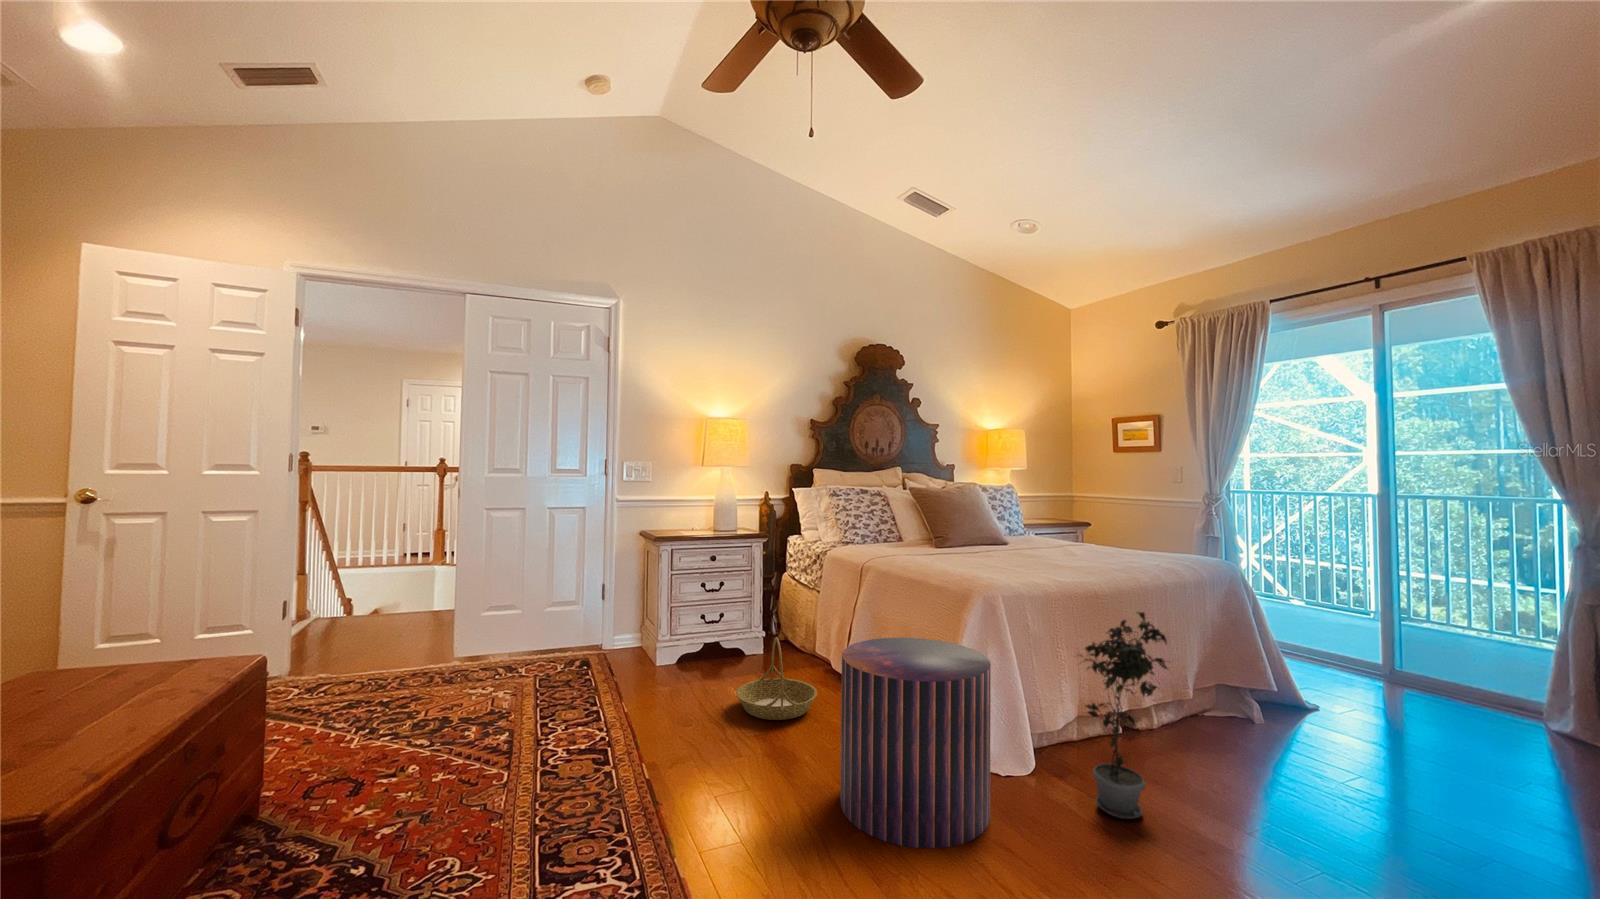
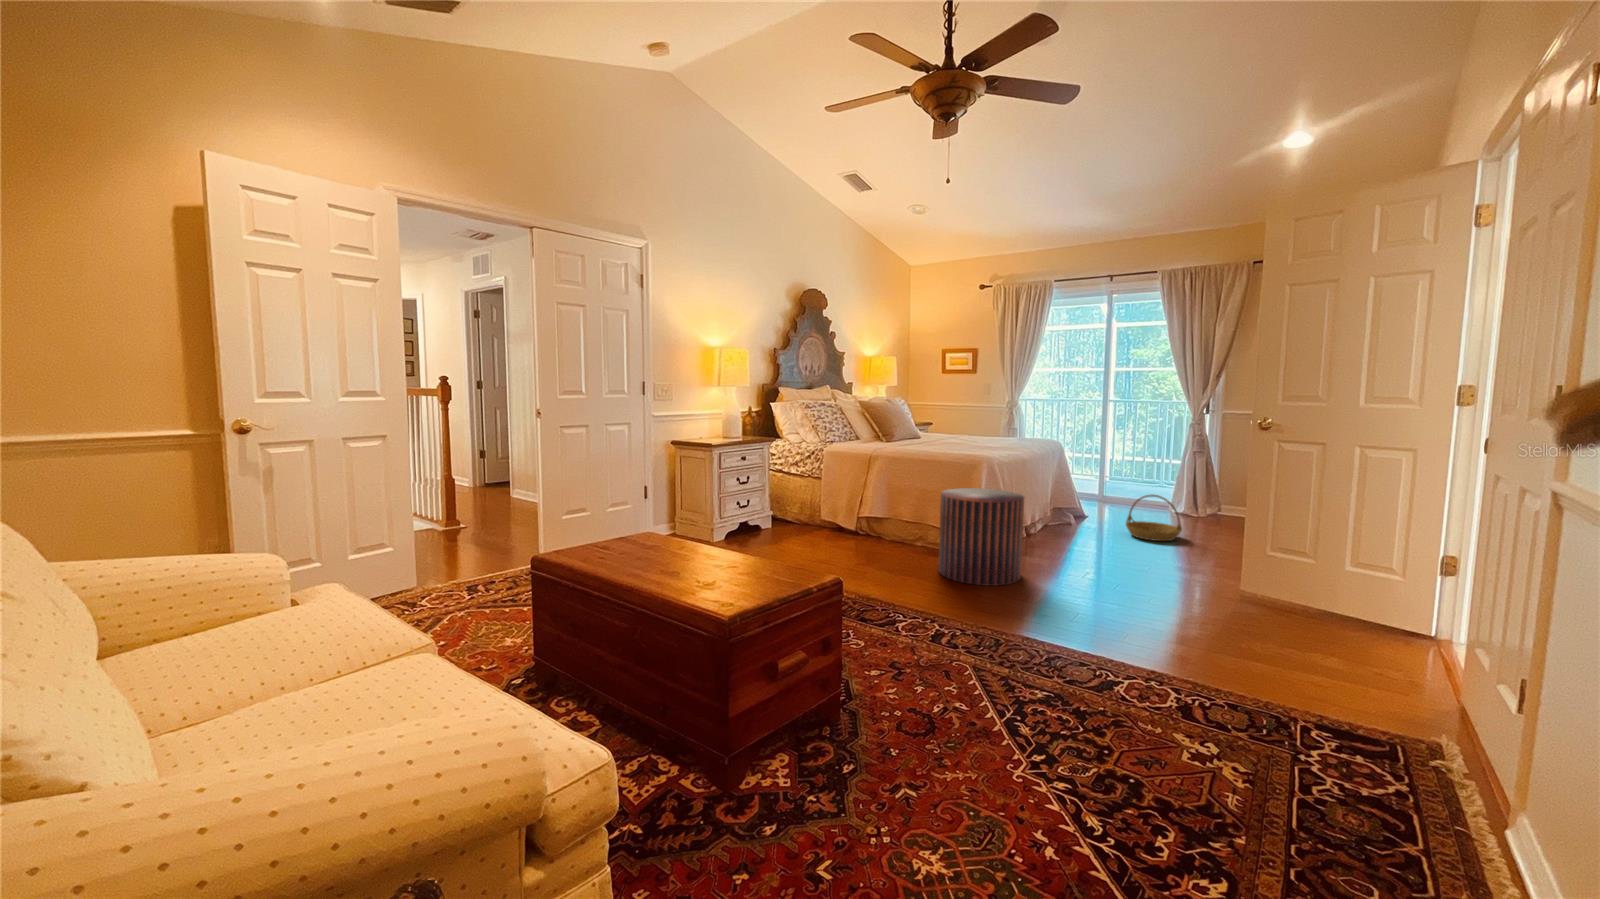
potted plant: present [1080,612,1168,819] -> none [1043,462,1092,564]
basket: present [736,637,817,720] -> present [1126,494,1182,541]

